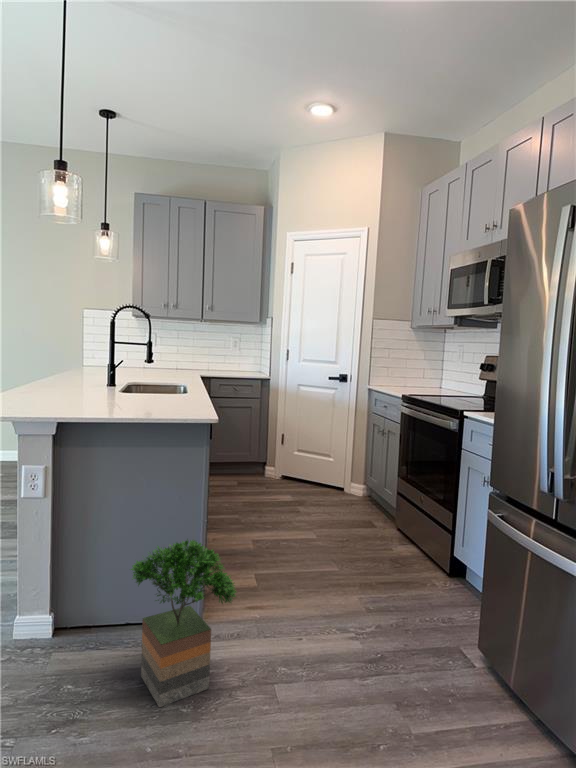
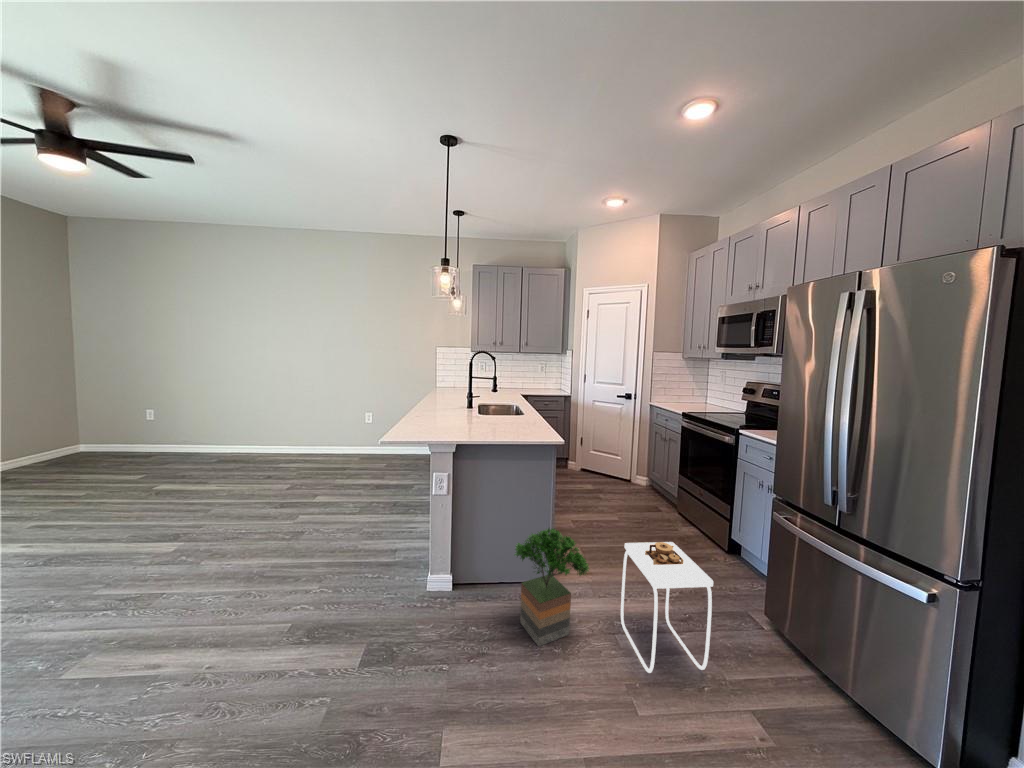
side table: none [286,553,396,732] -> present [621,542,713,673]

